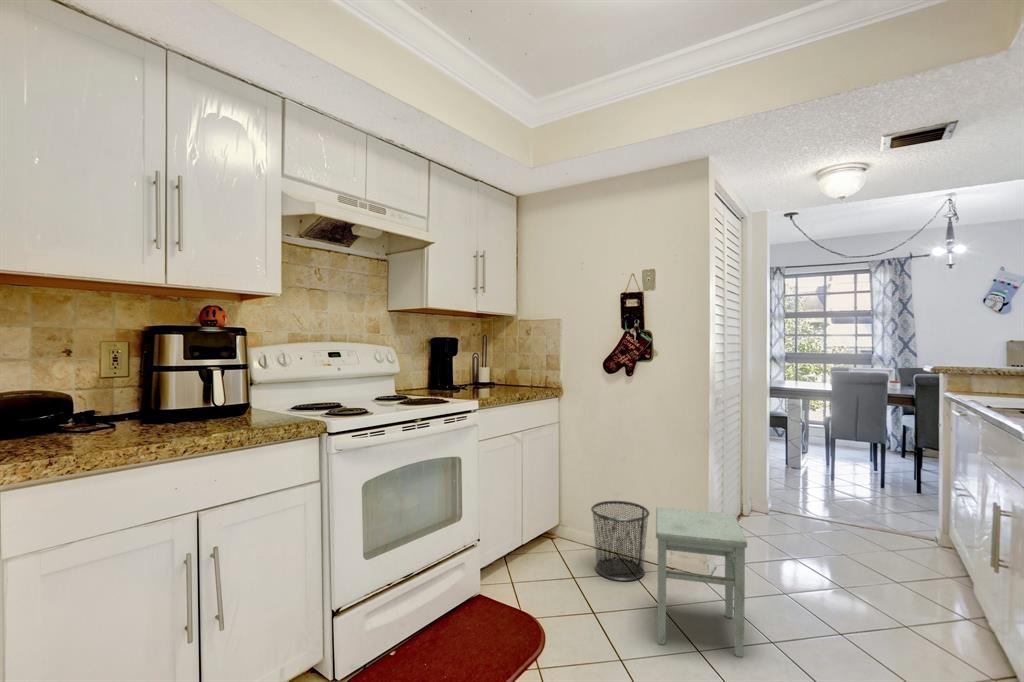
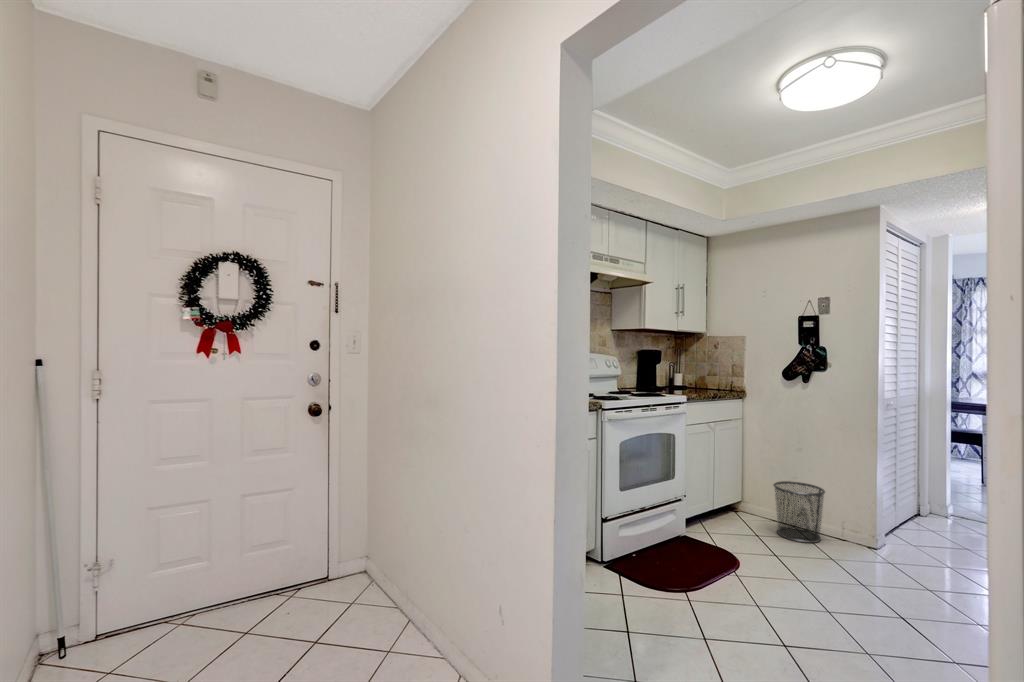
stool: present [656,507,747,657] -> none [831,483,911,596]

